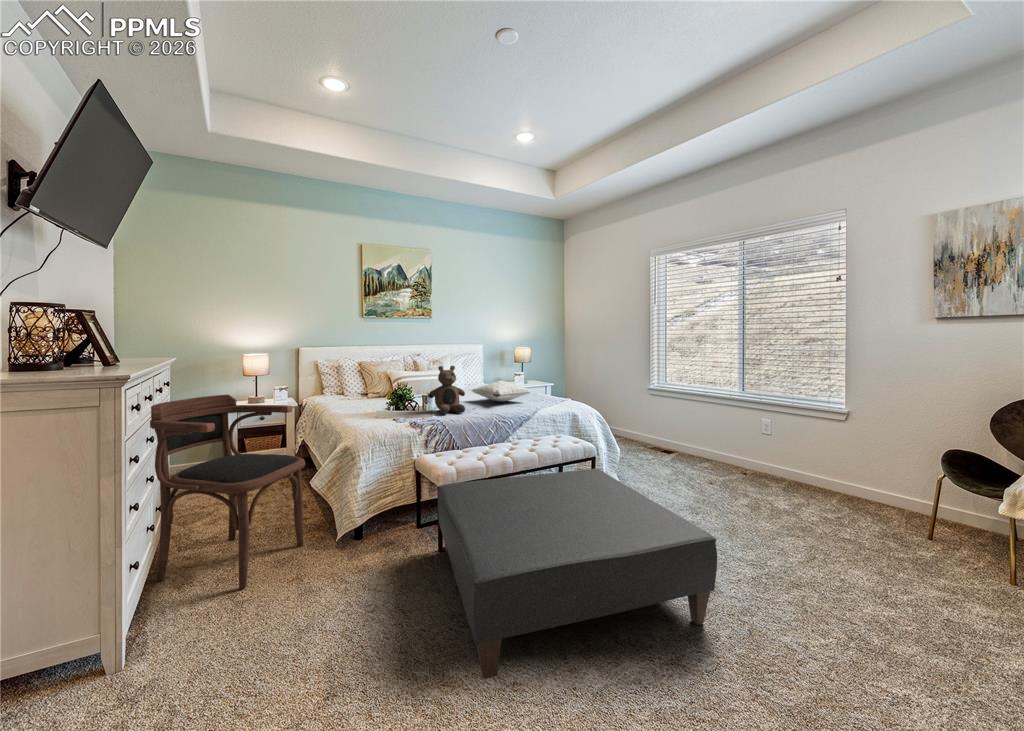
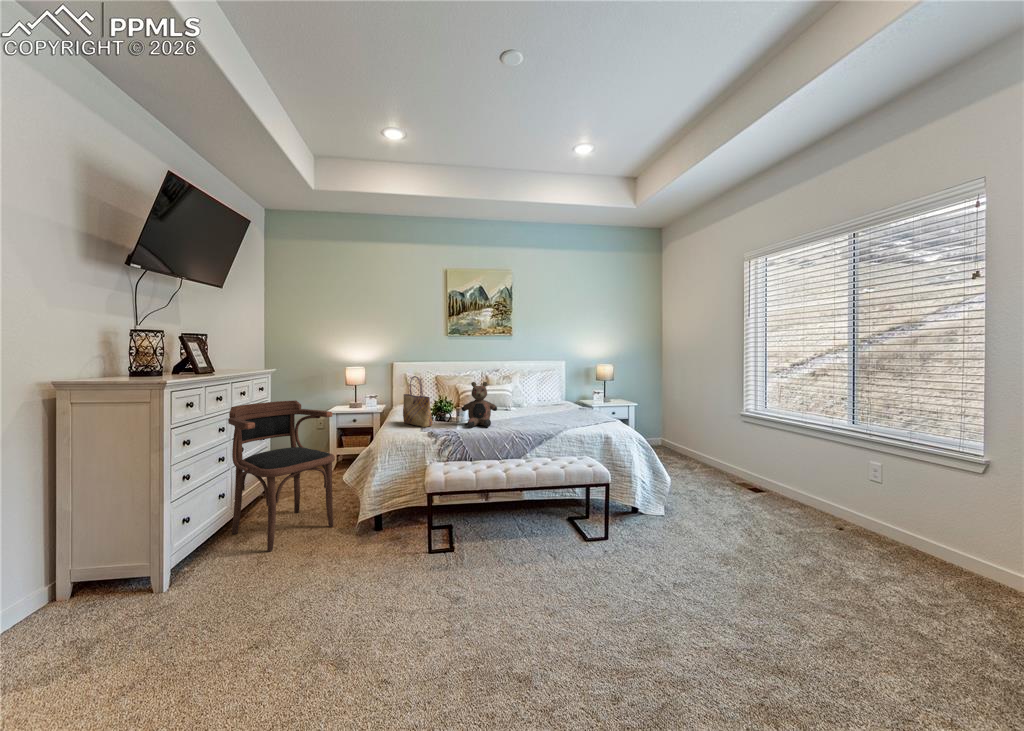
tote bag: none [356,361,399,418] -> present [403,376,432,427]
pillow: present [471,380,530,402] -> none [516,397,571,419]
ottoman: present [438,469,717,679] -> none [332,493,609,699]

